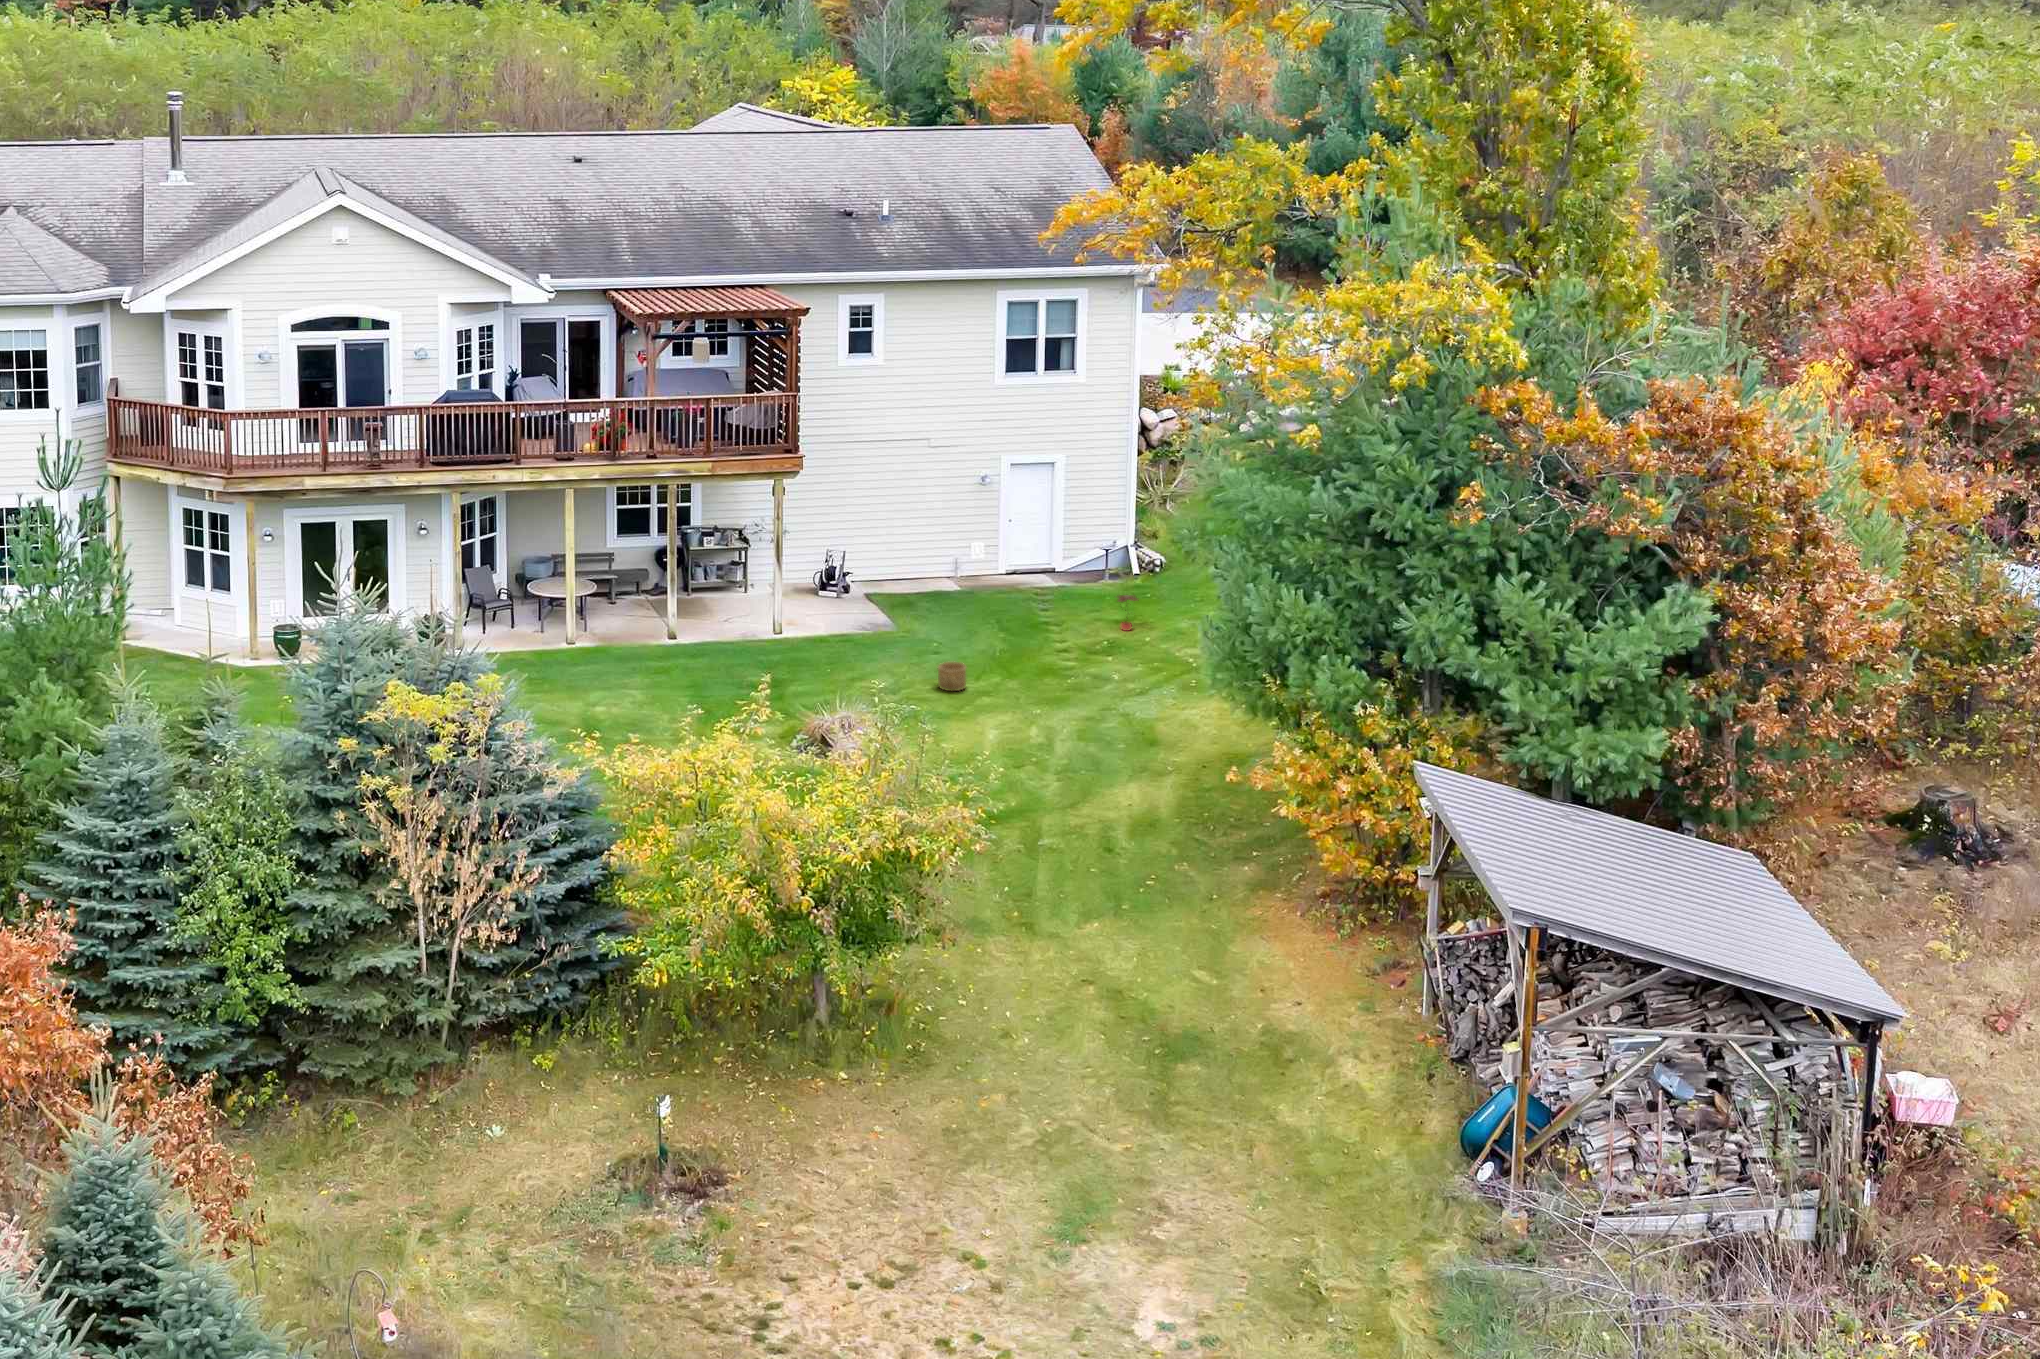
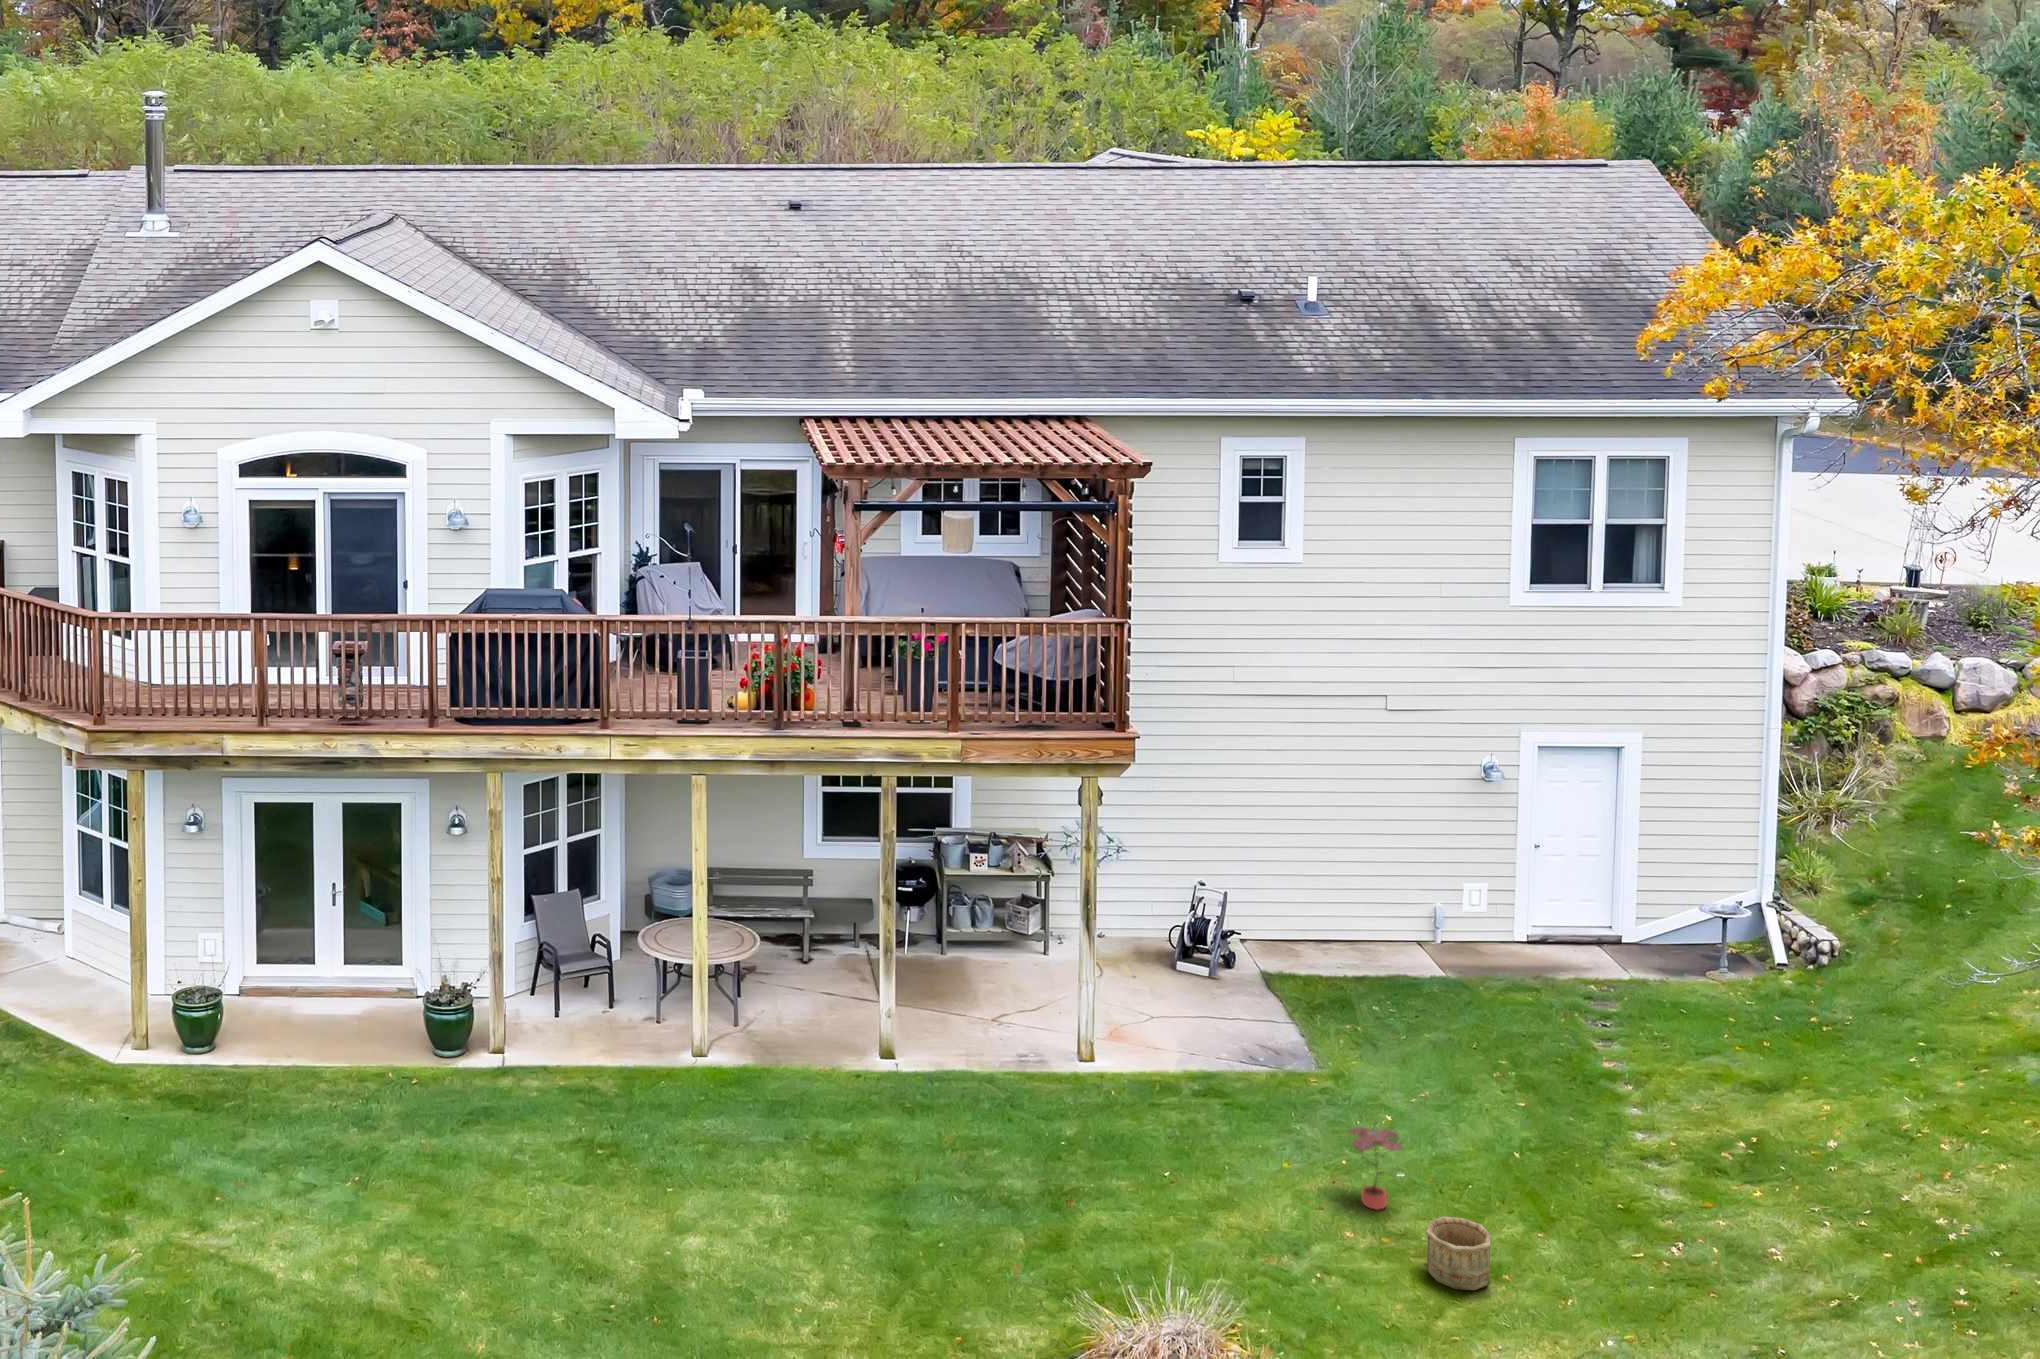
potted plant: present [1118,595,1137,631] -> present [1348,1127,1402,1210]

